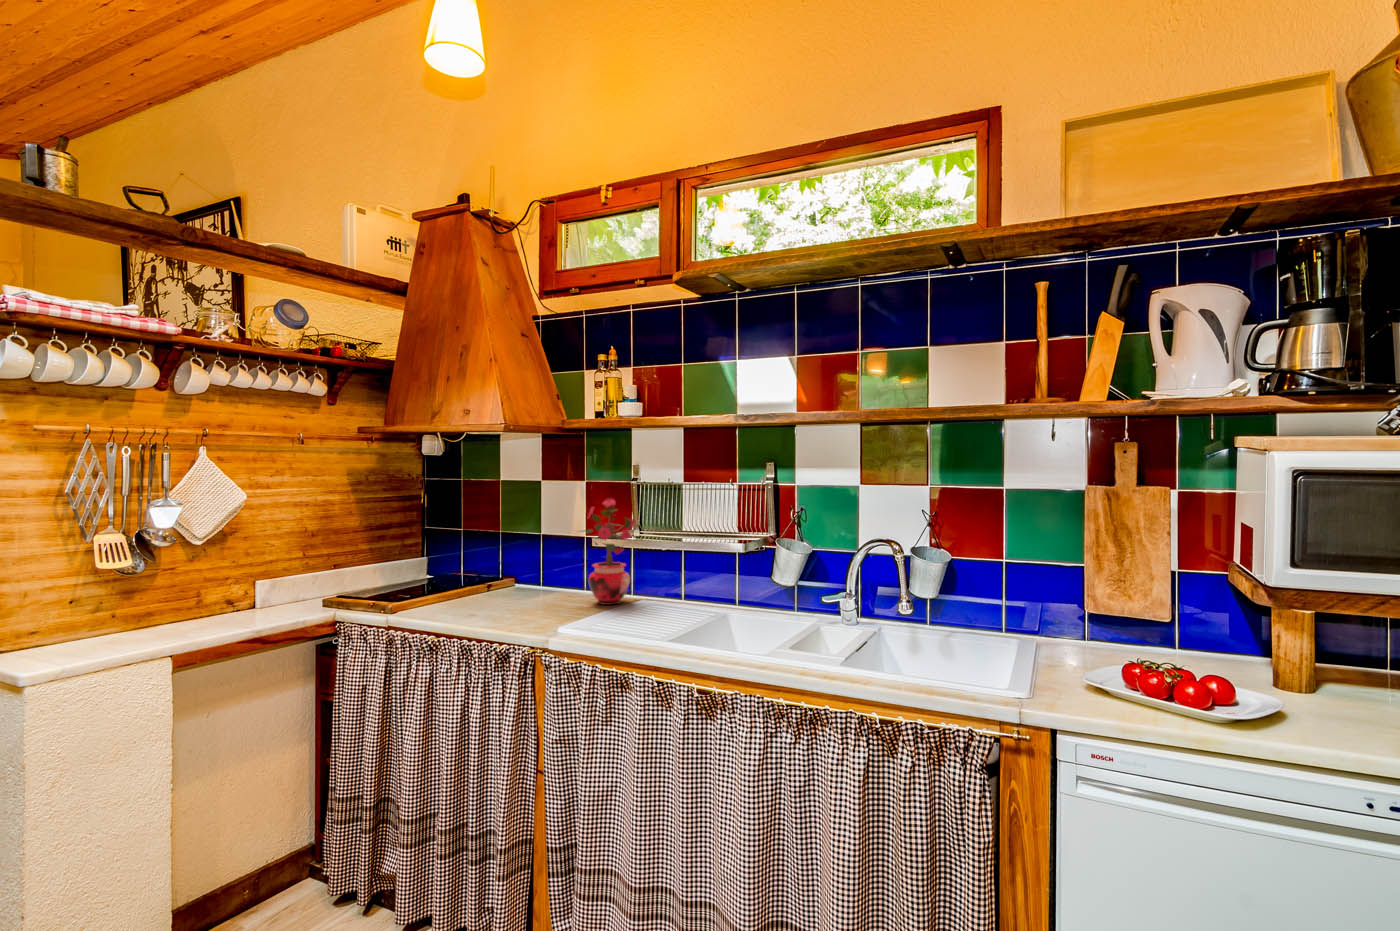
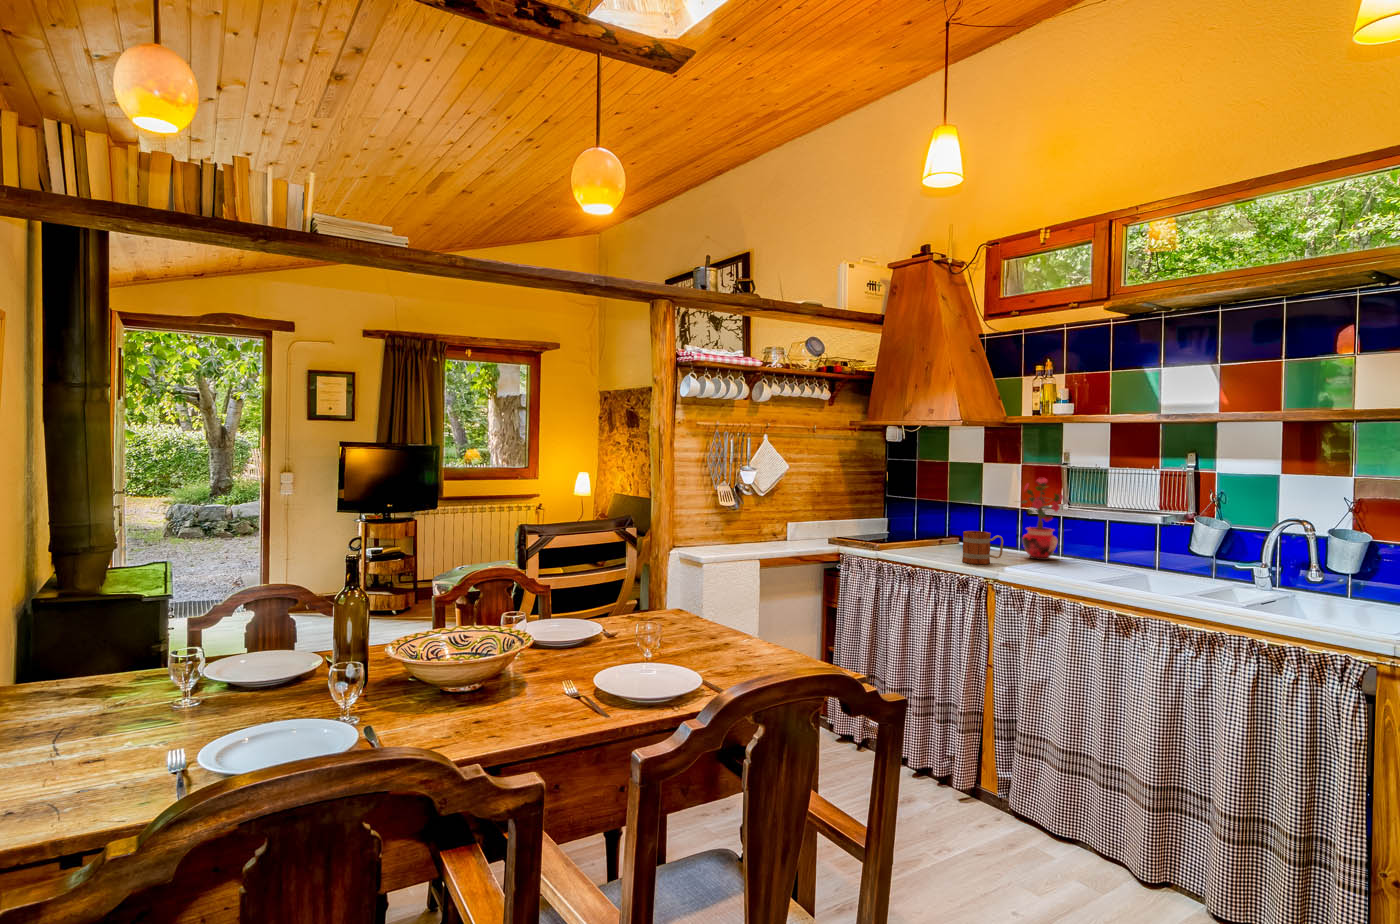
mug: none [507,577,562,625] -> present [962,531,1003,564]

